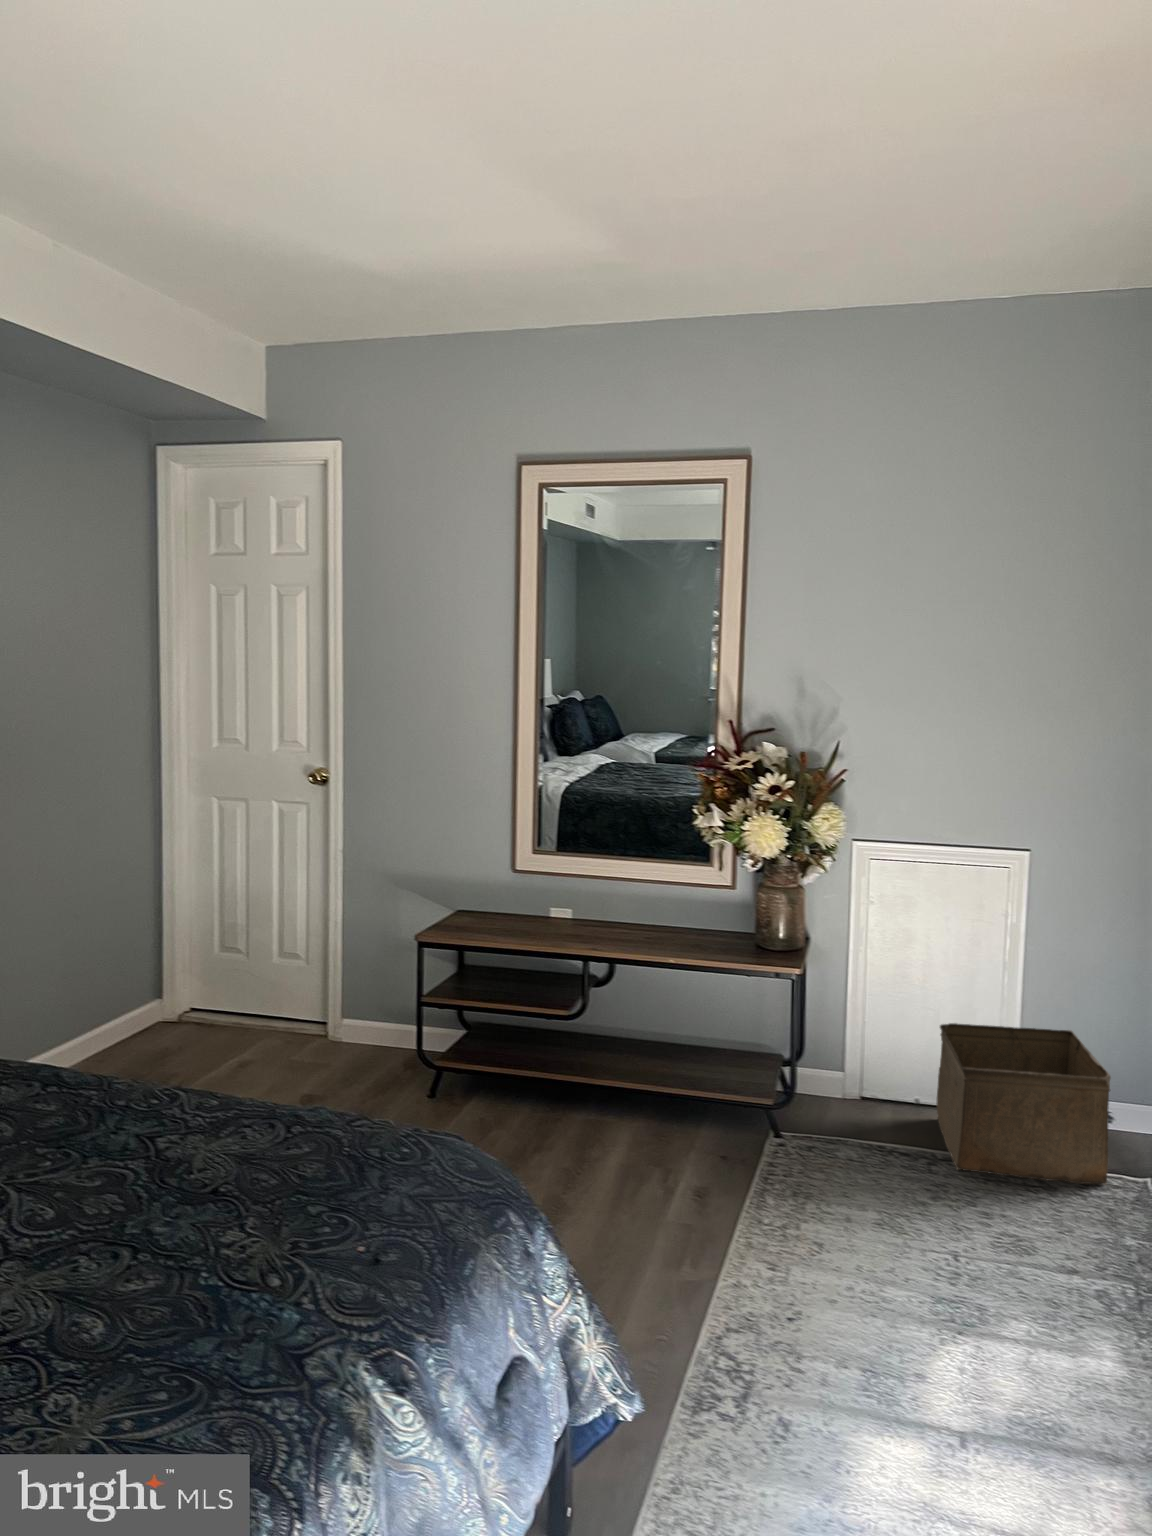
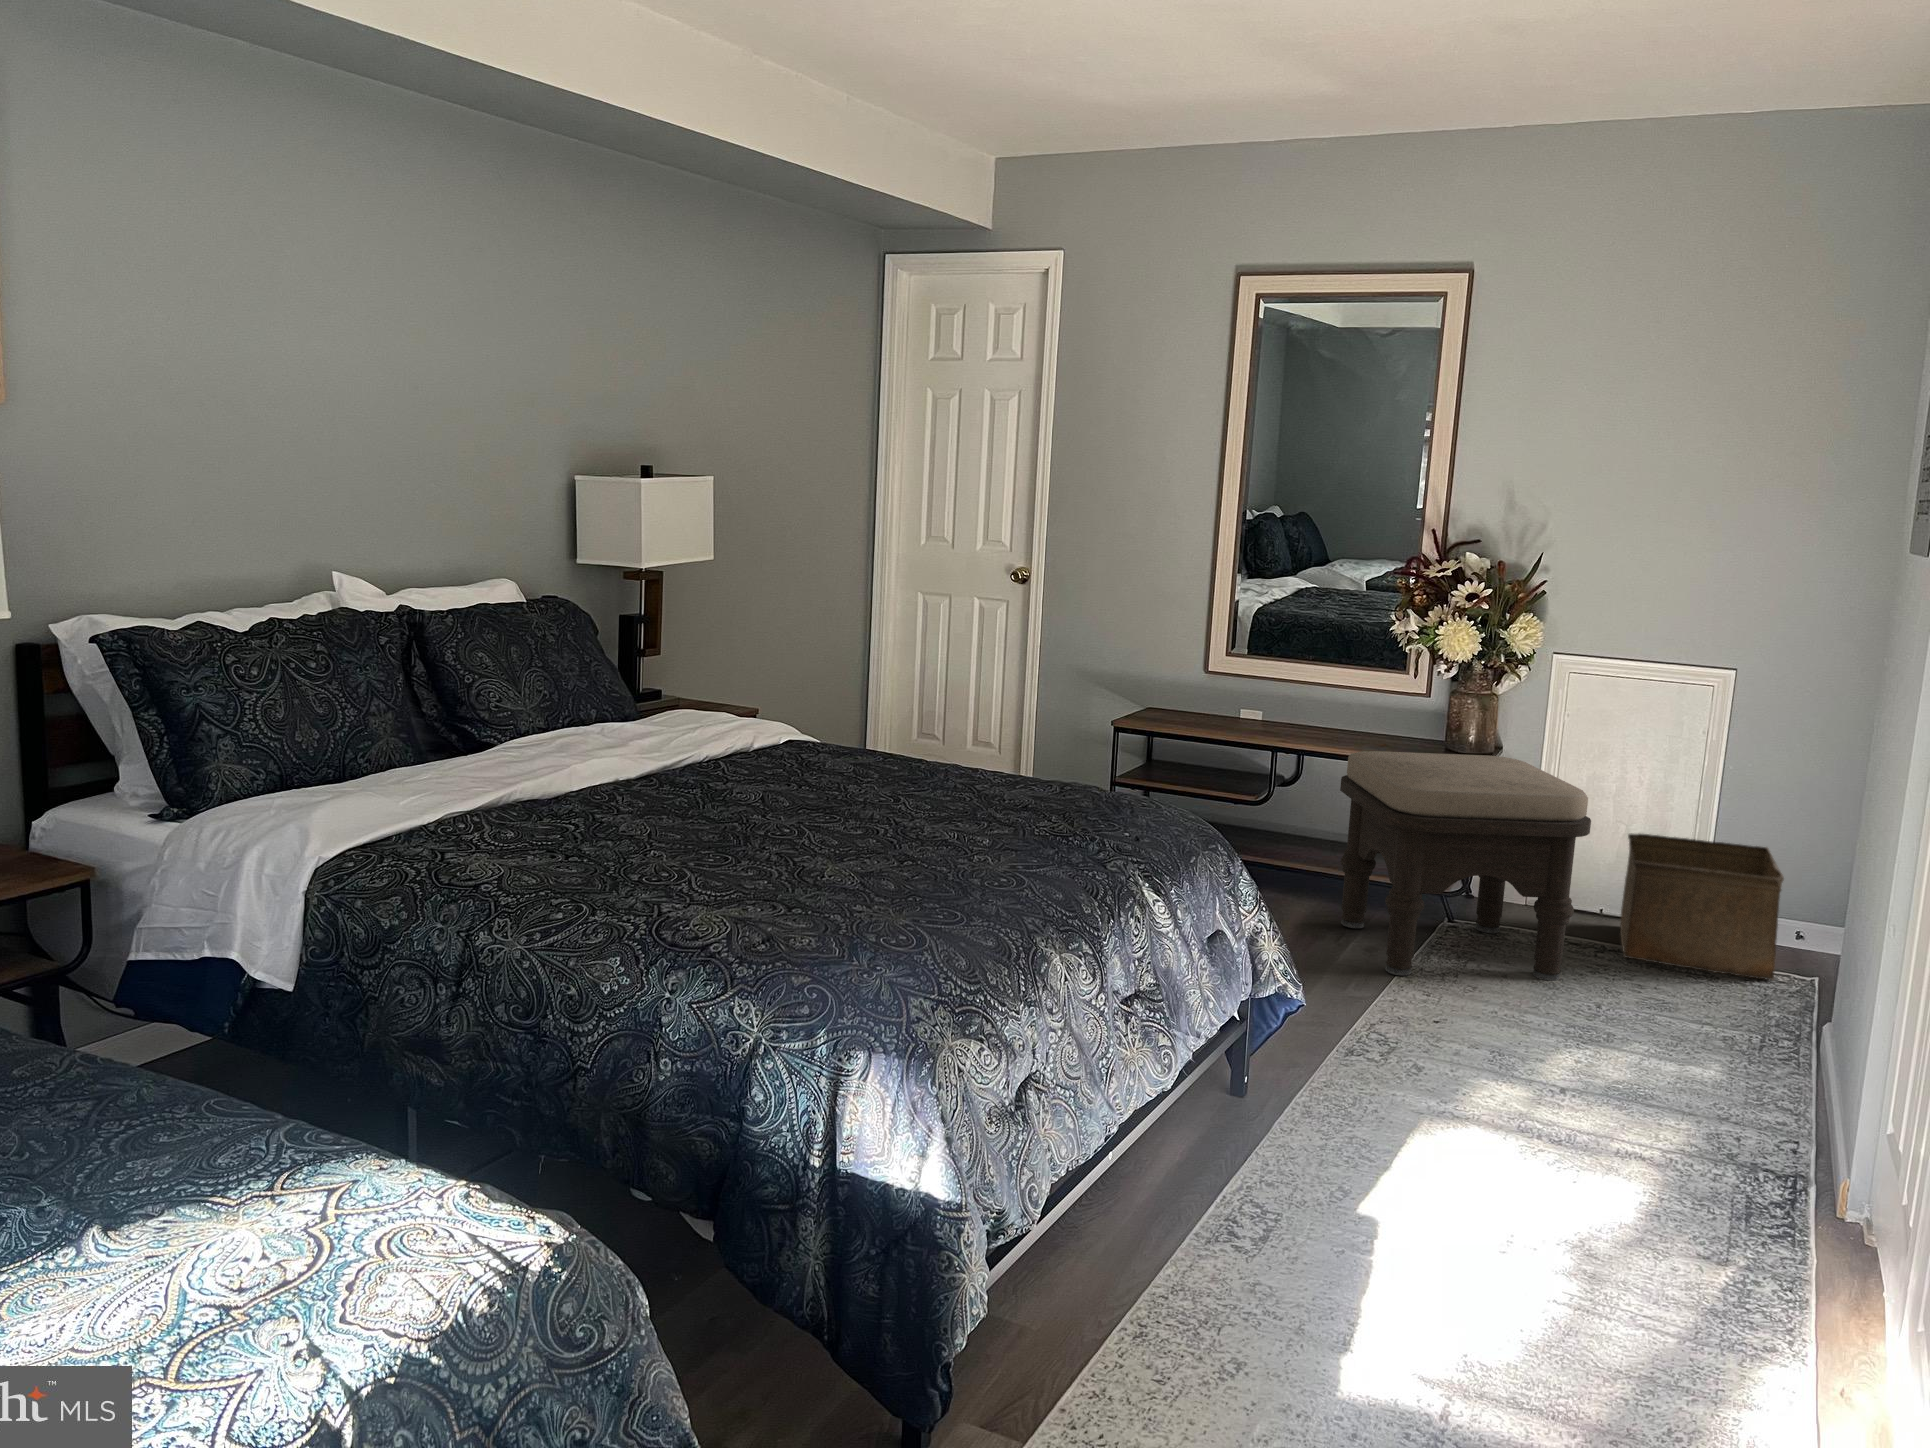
ottoman: none [657,957,929,1239] -> present [1340,751,1591,981]

